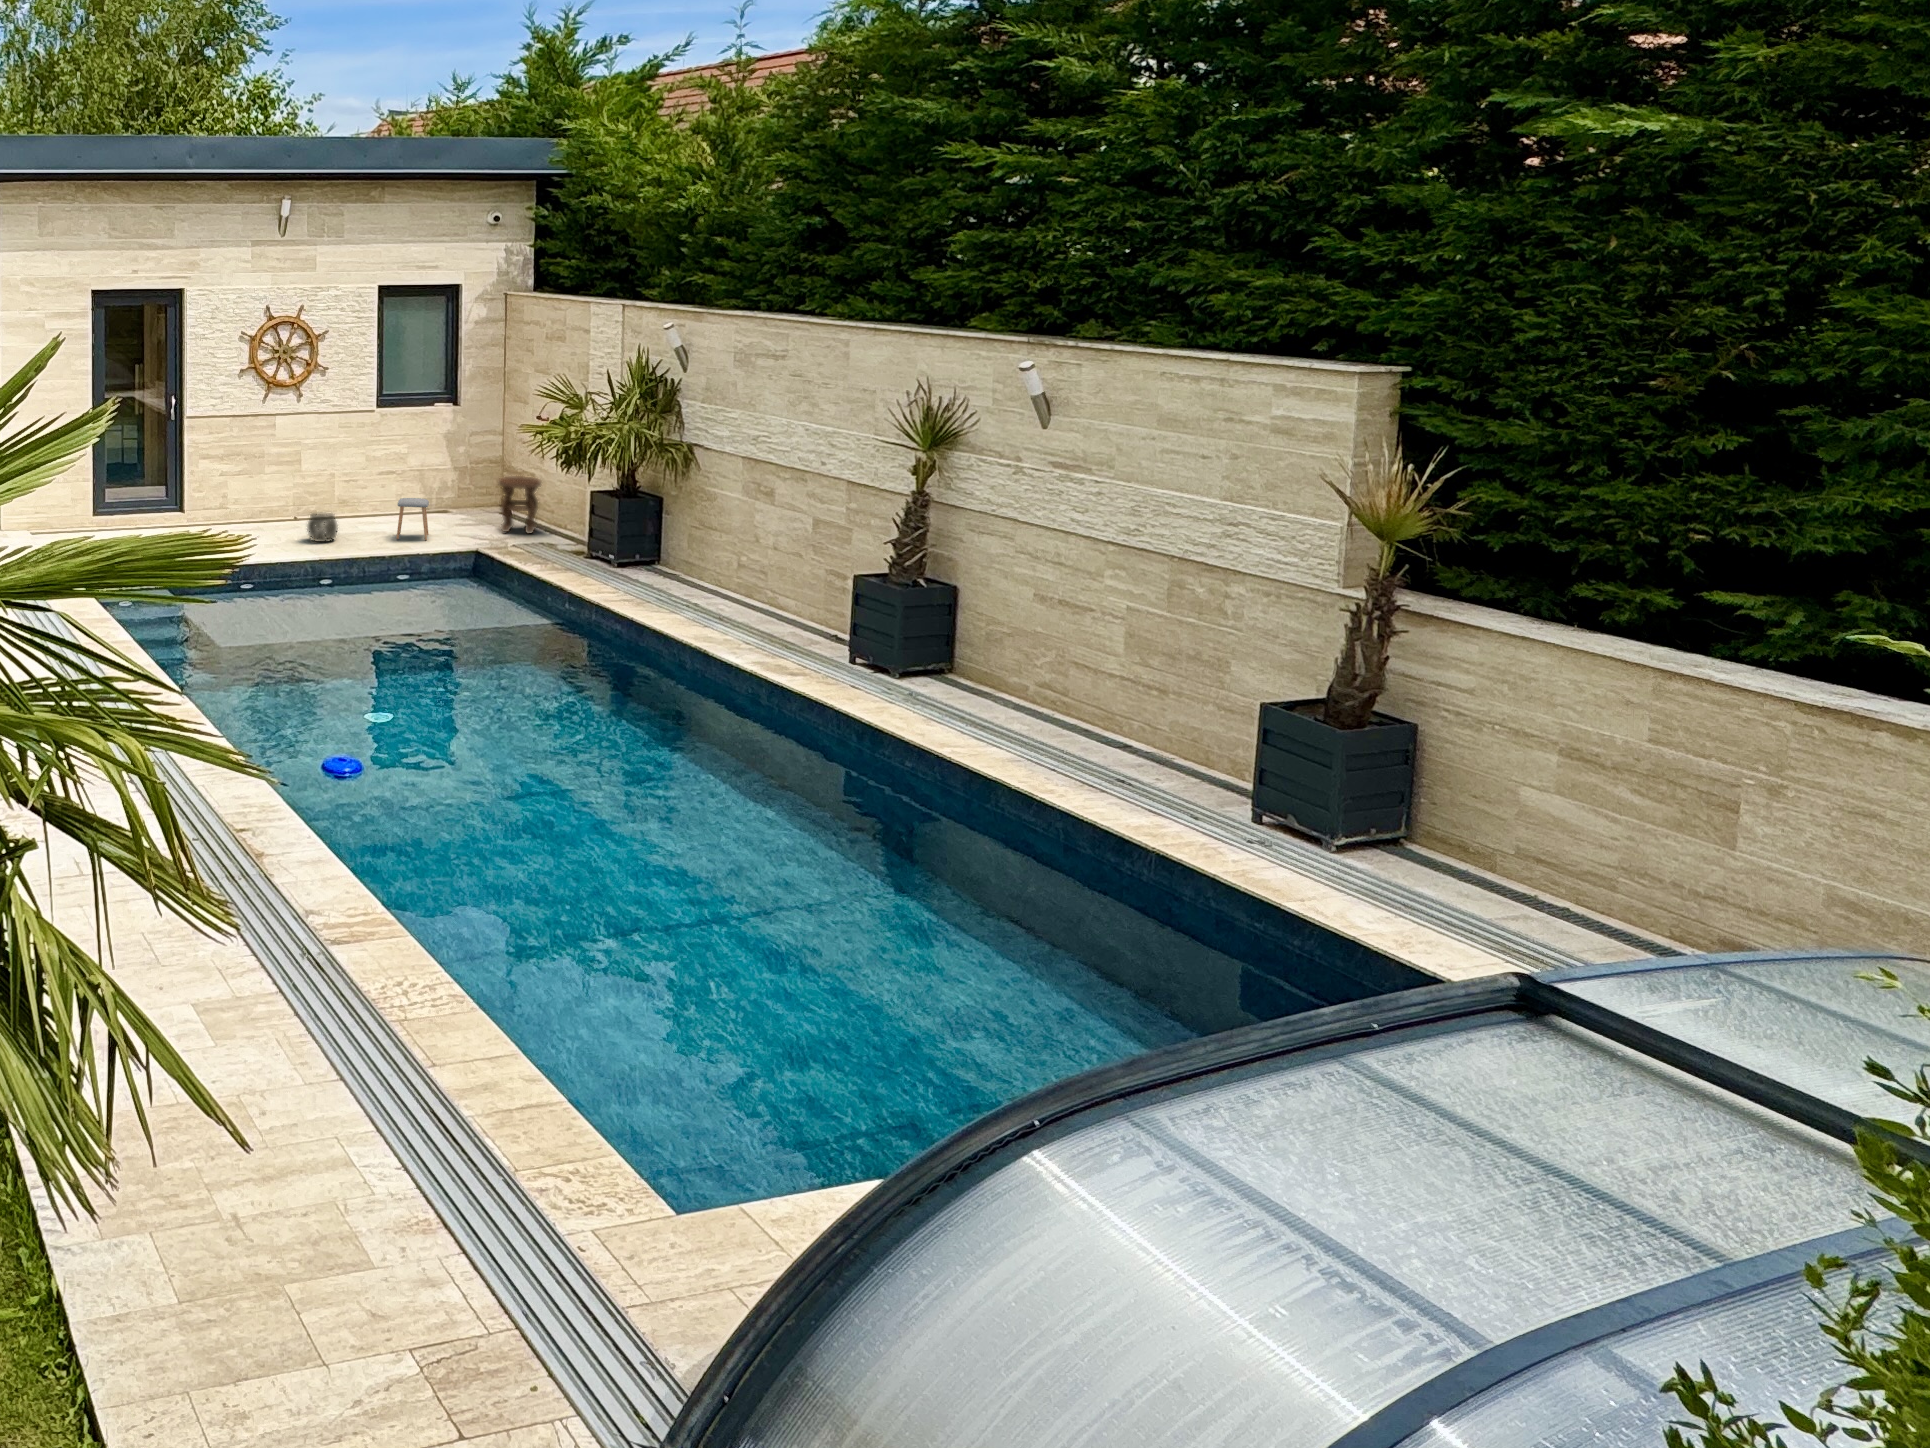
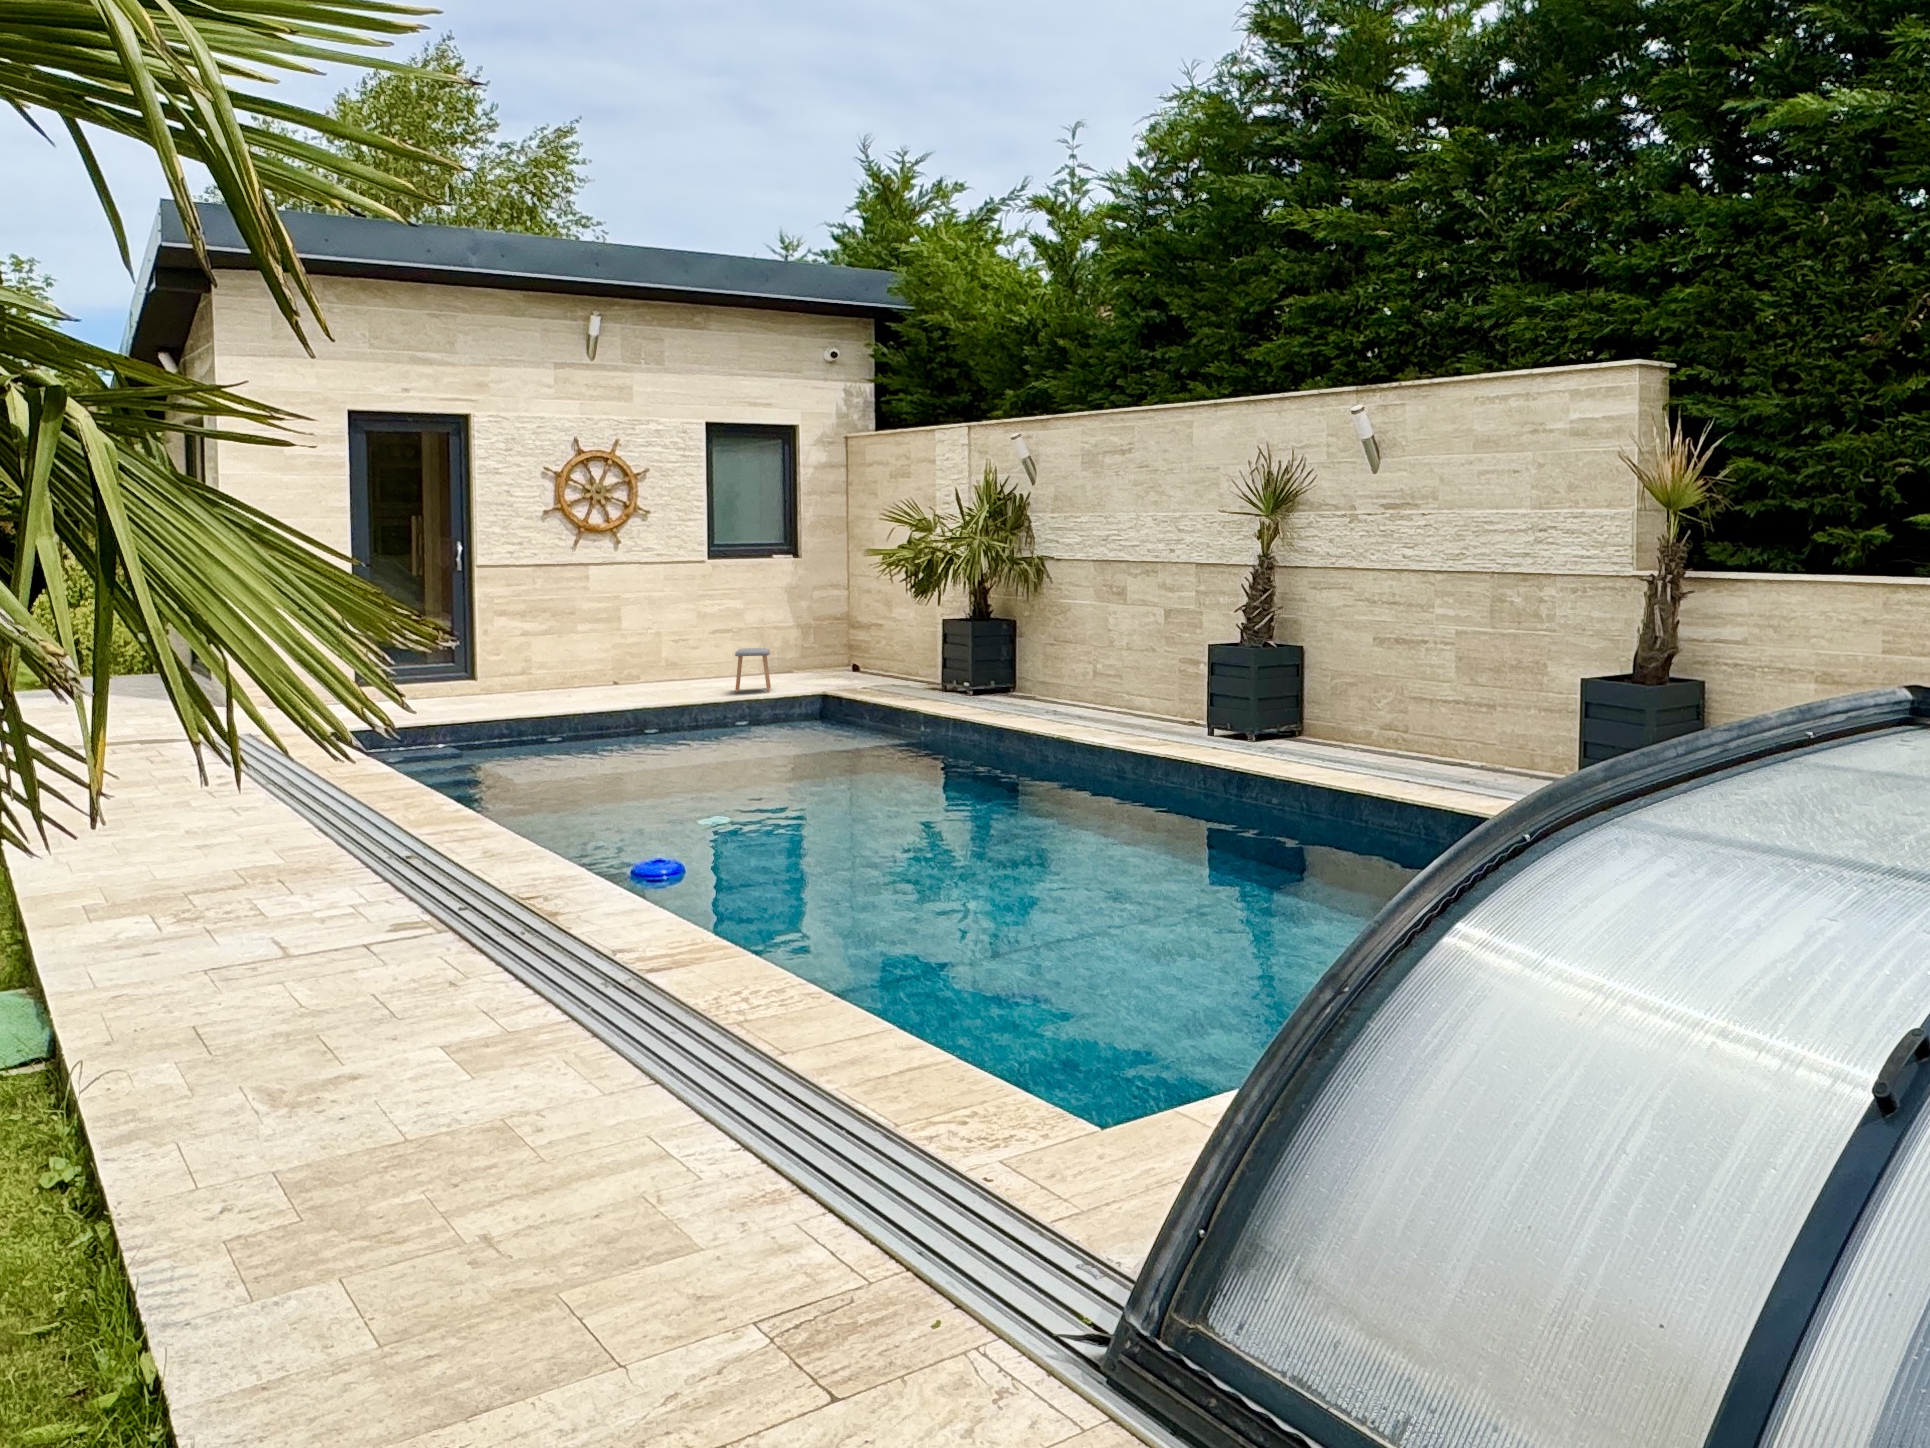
side table: present [498,476,541,533] -> none [844,622,891,681]
woven basket: present [307,512,338,542] -> none [632,669,668,701]

